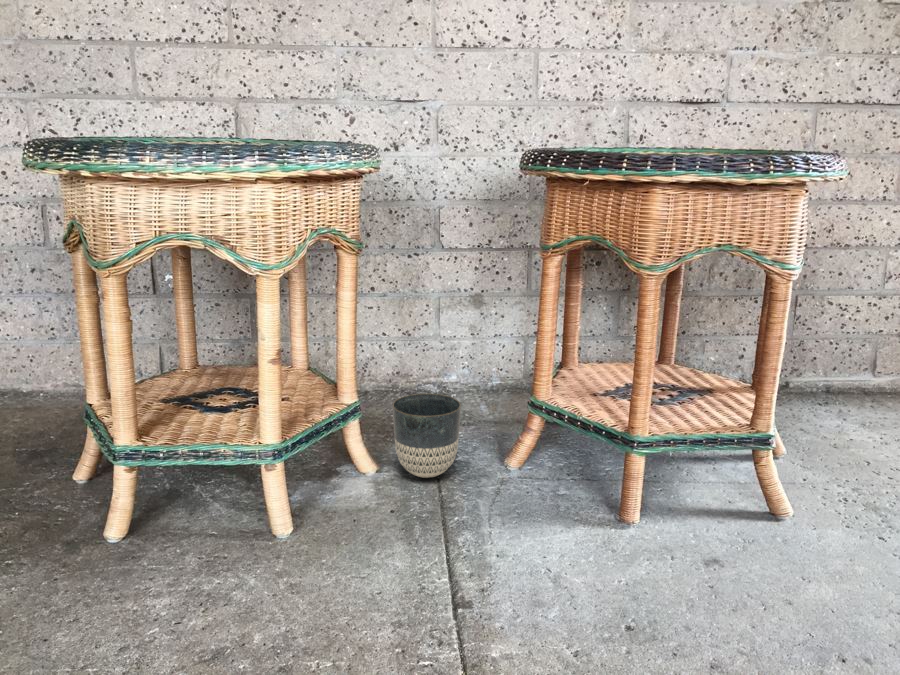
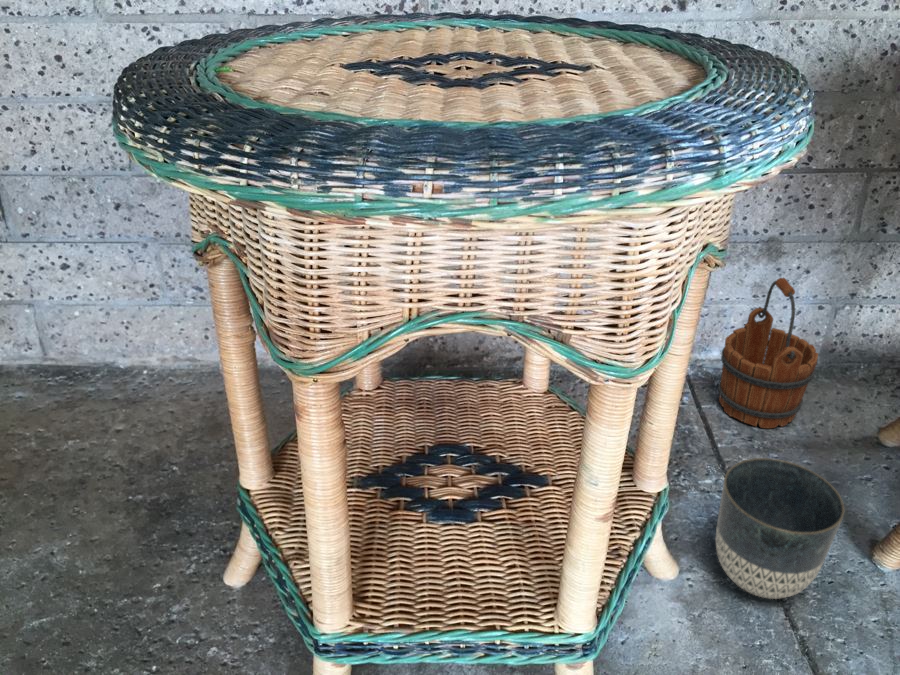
wooden bucket: none [446,312,504,415] -> present [718,278,818,428]

